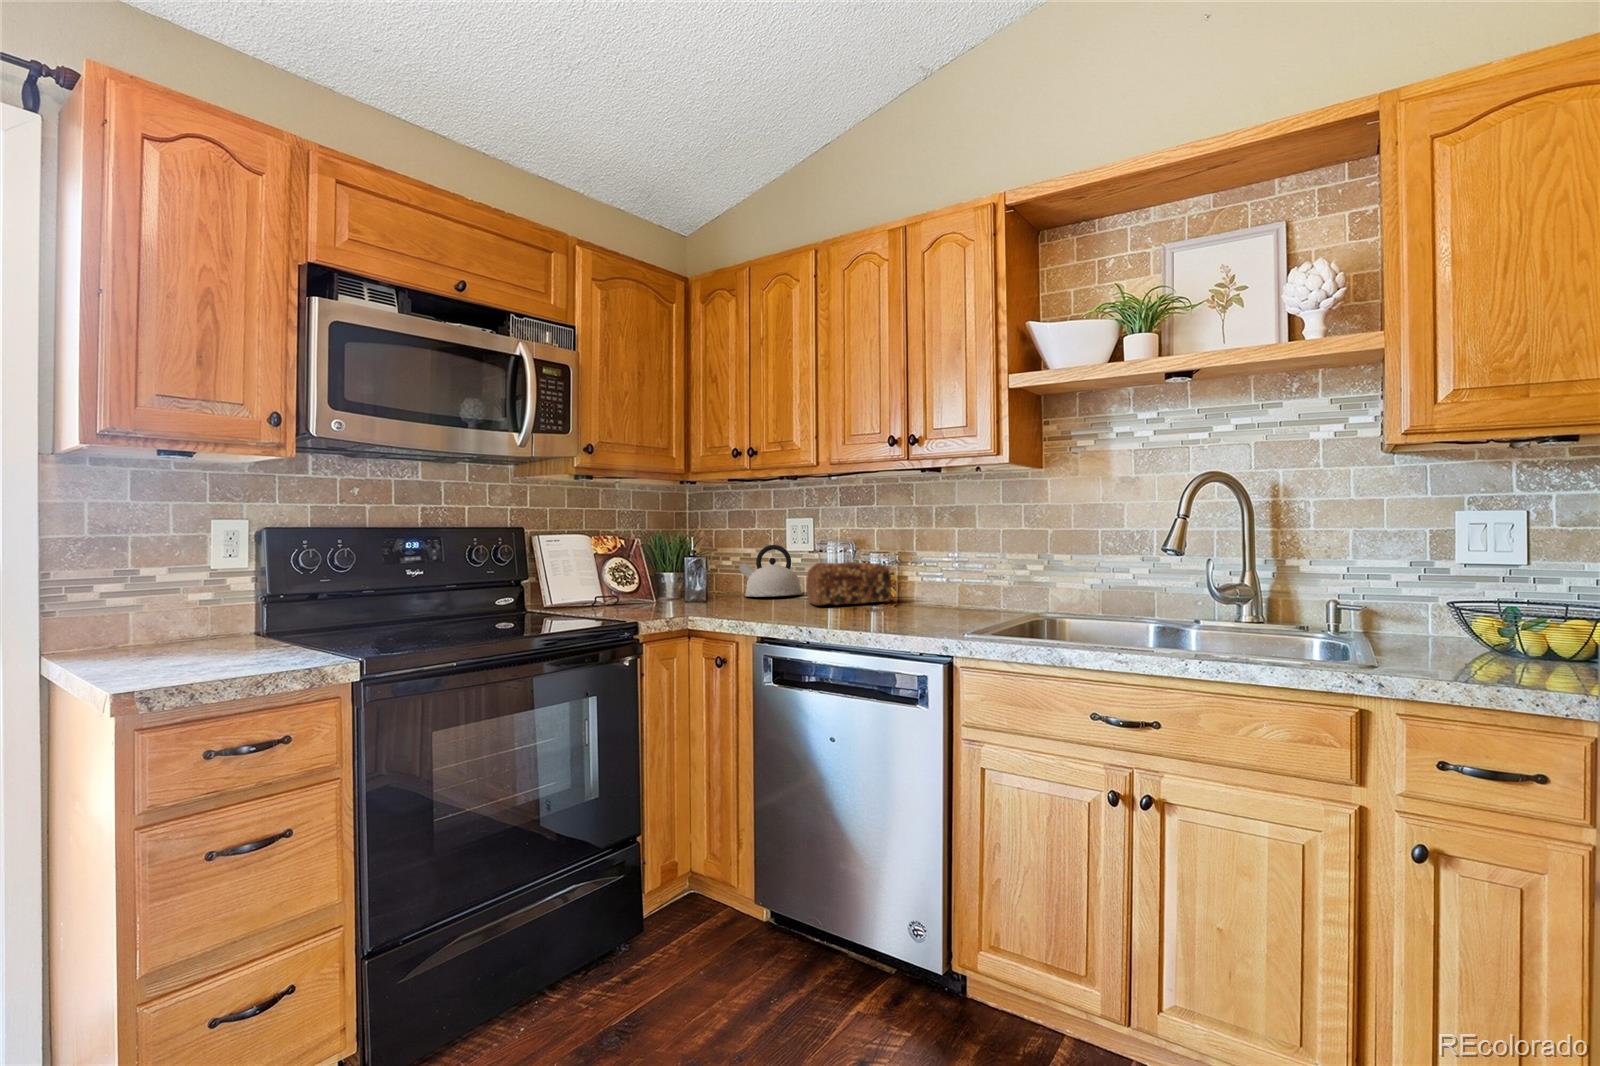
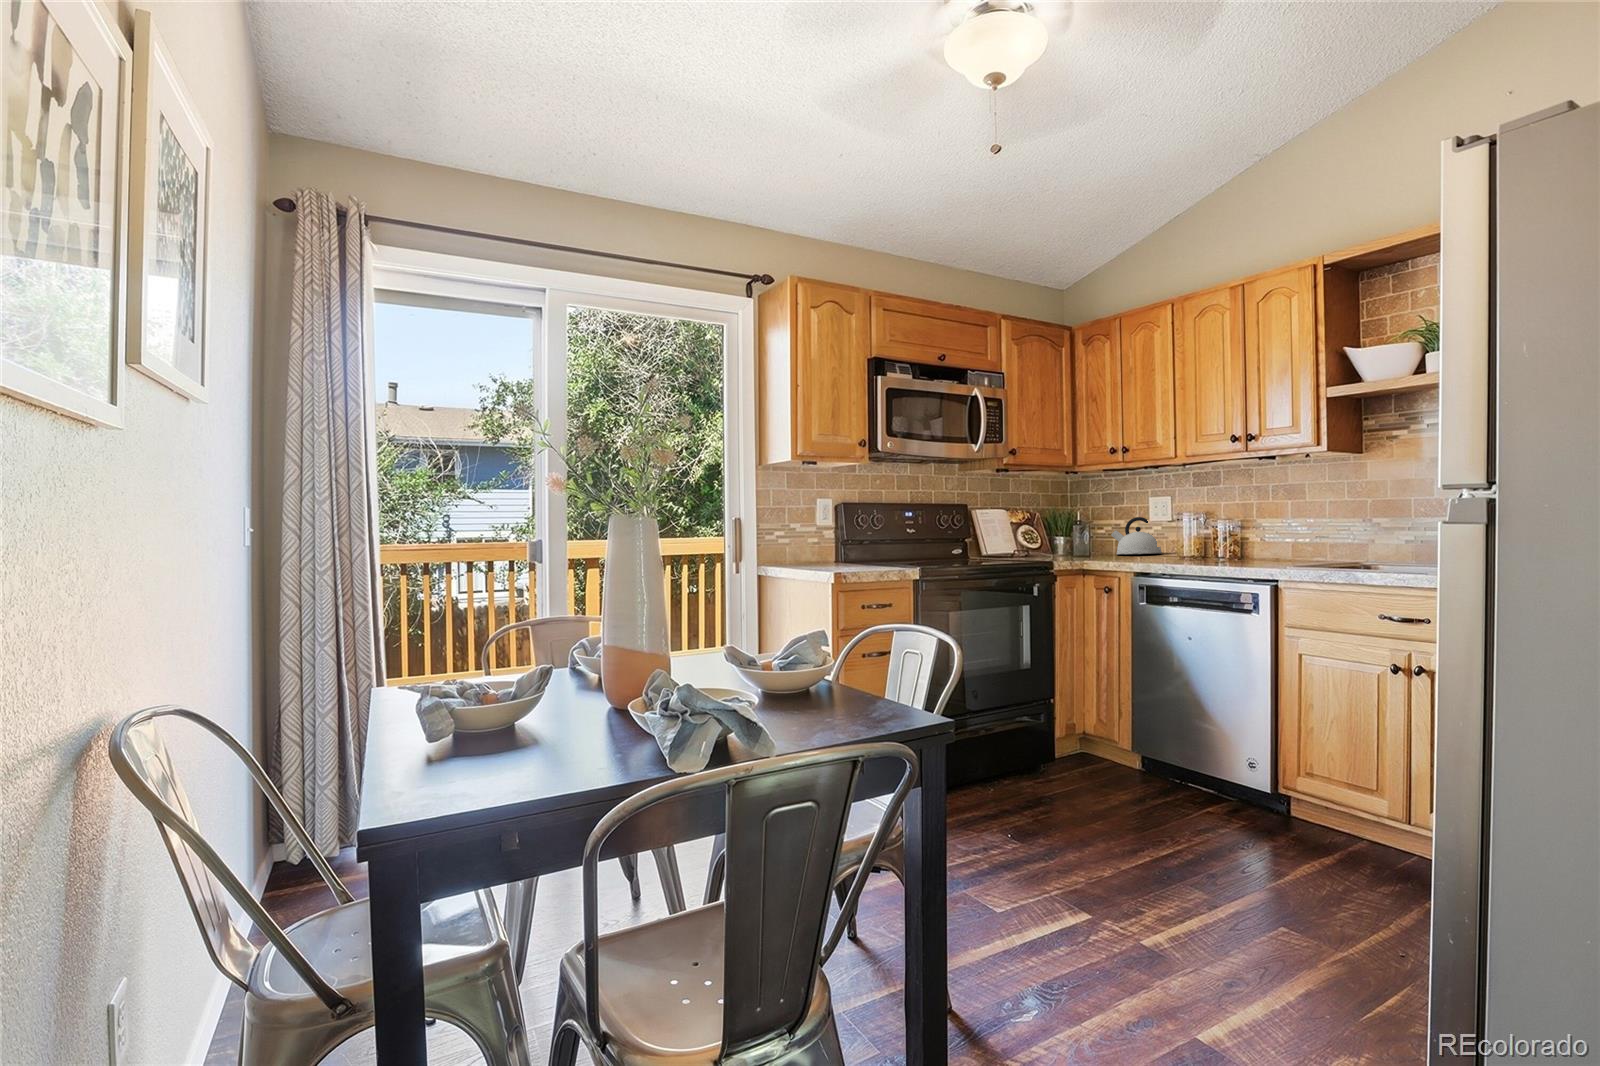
bread loaf: present [806,562,891,606] -> none [1166,528,1236,558]

